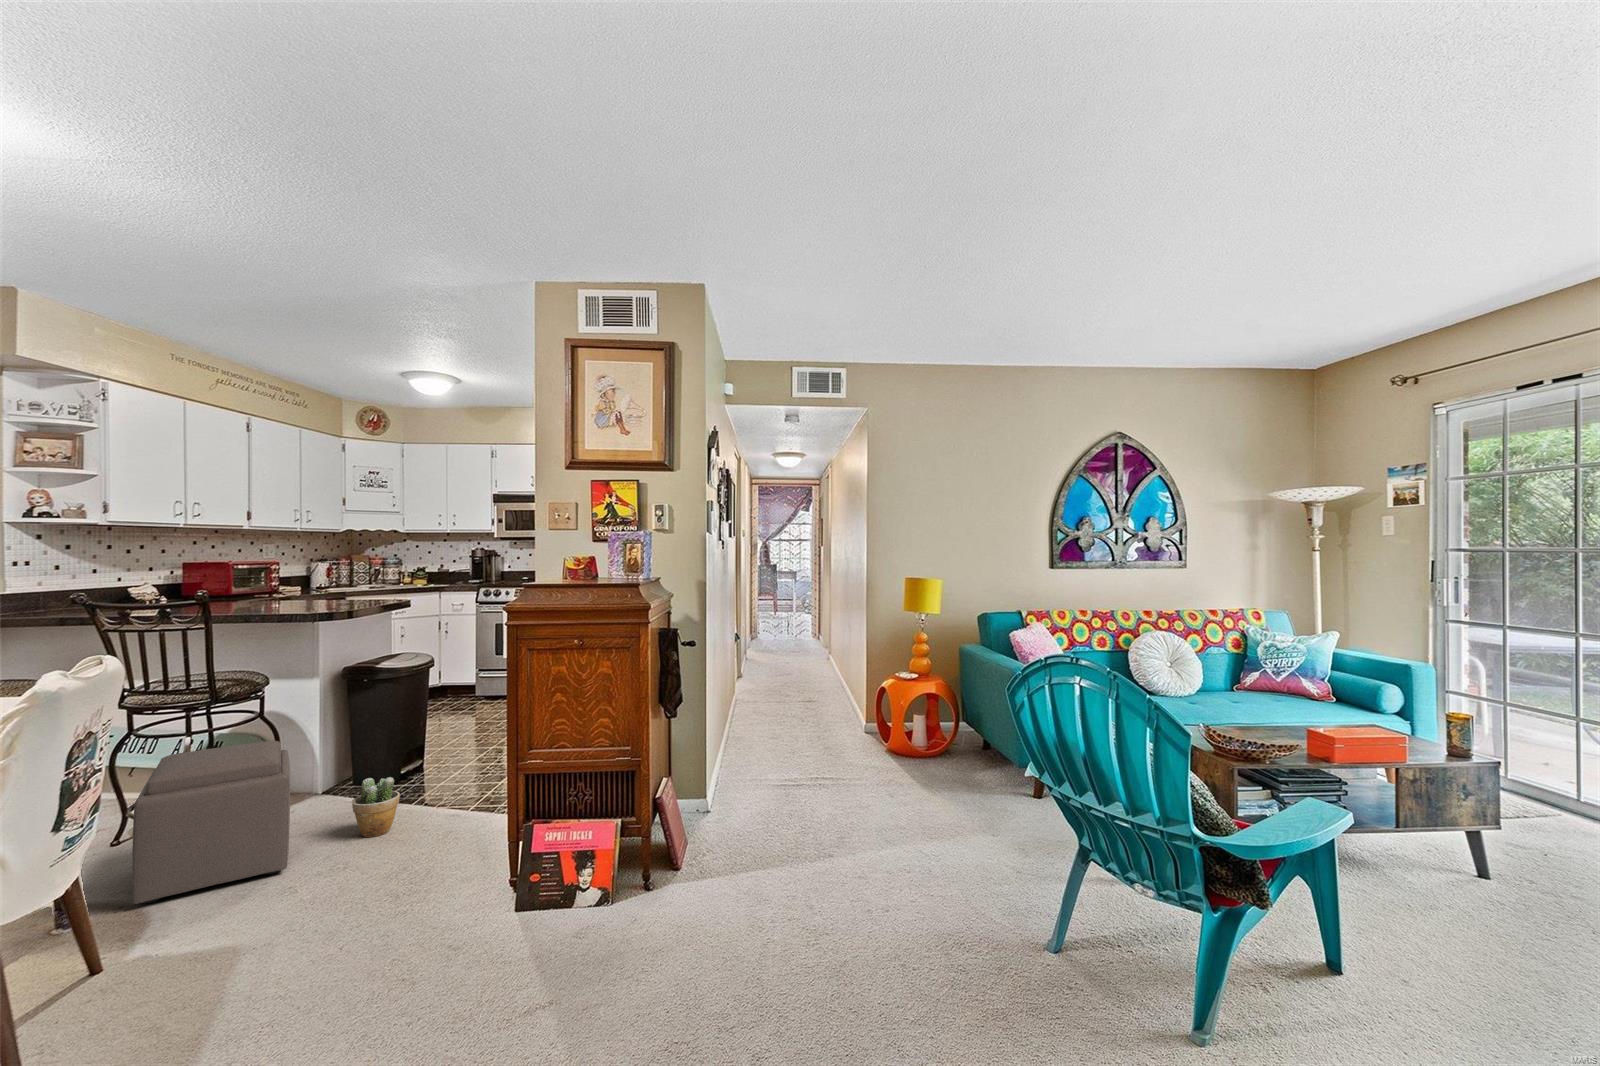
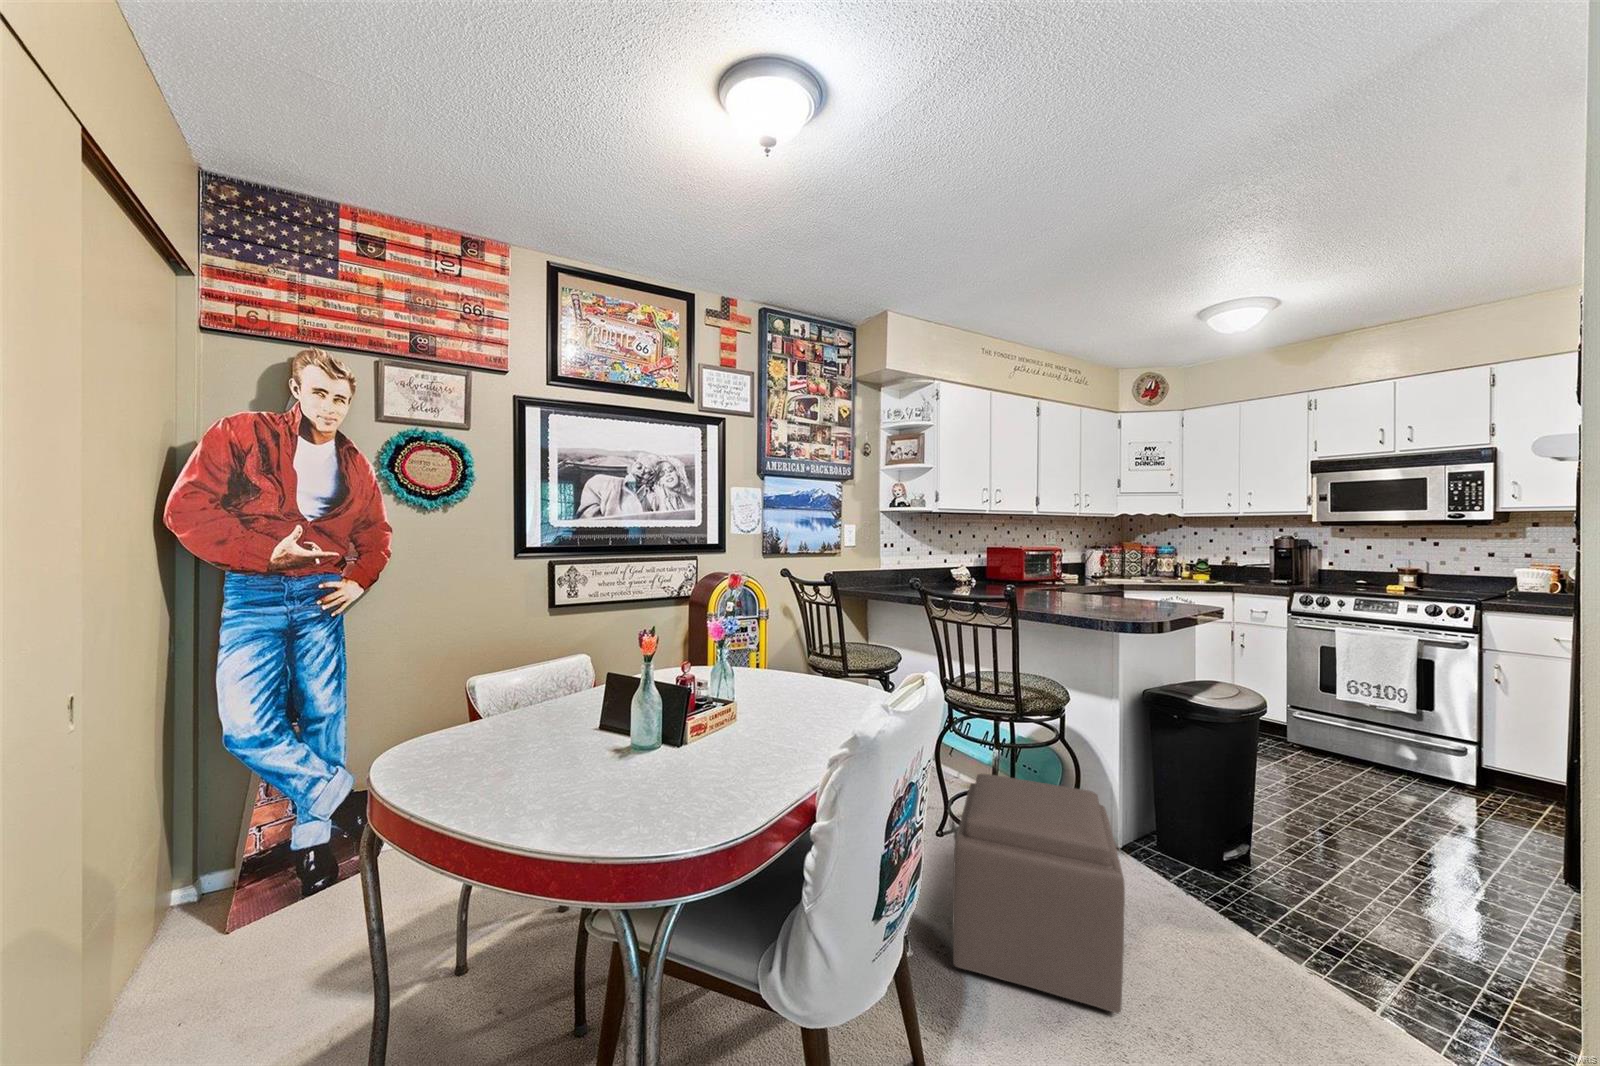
potted plant: present [352,777,400,837] -> none [1200,900,1282,1010]

